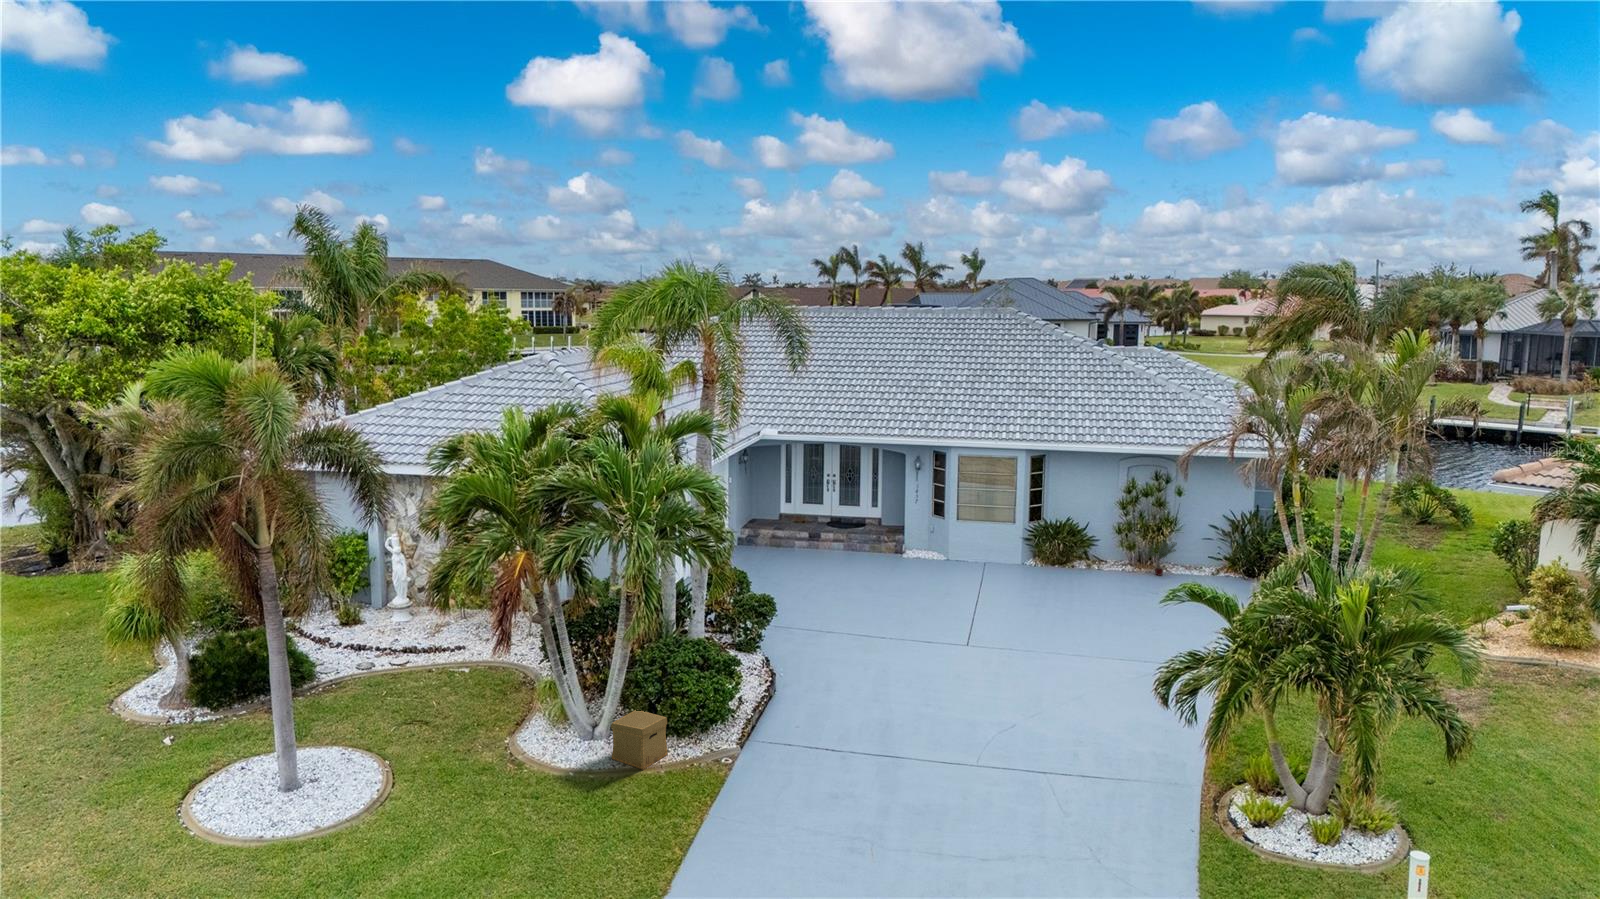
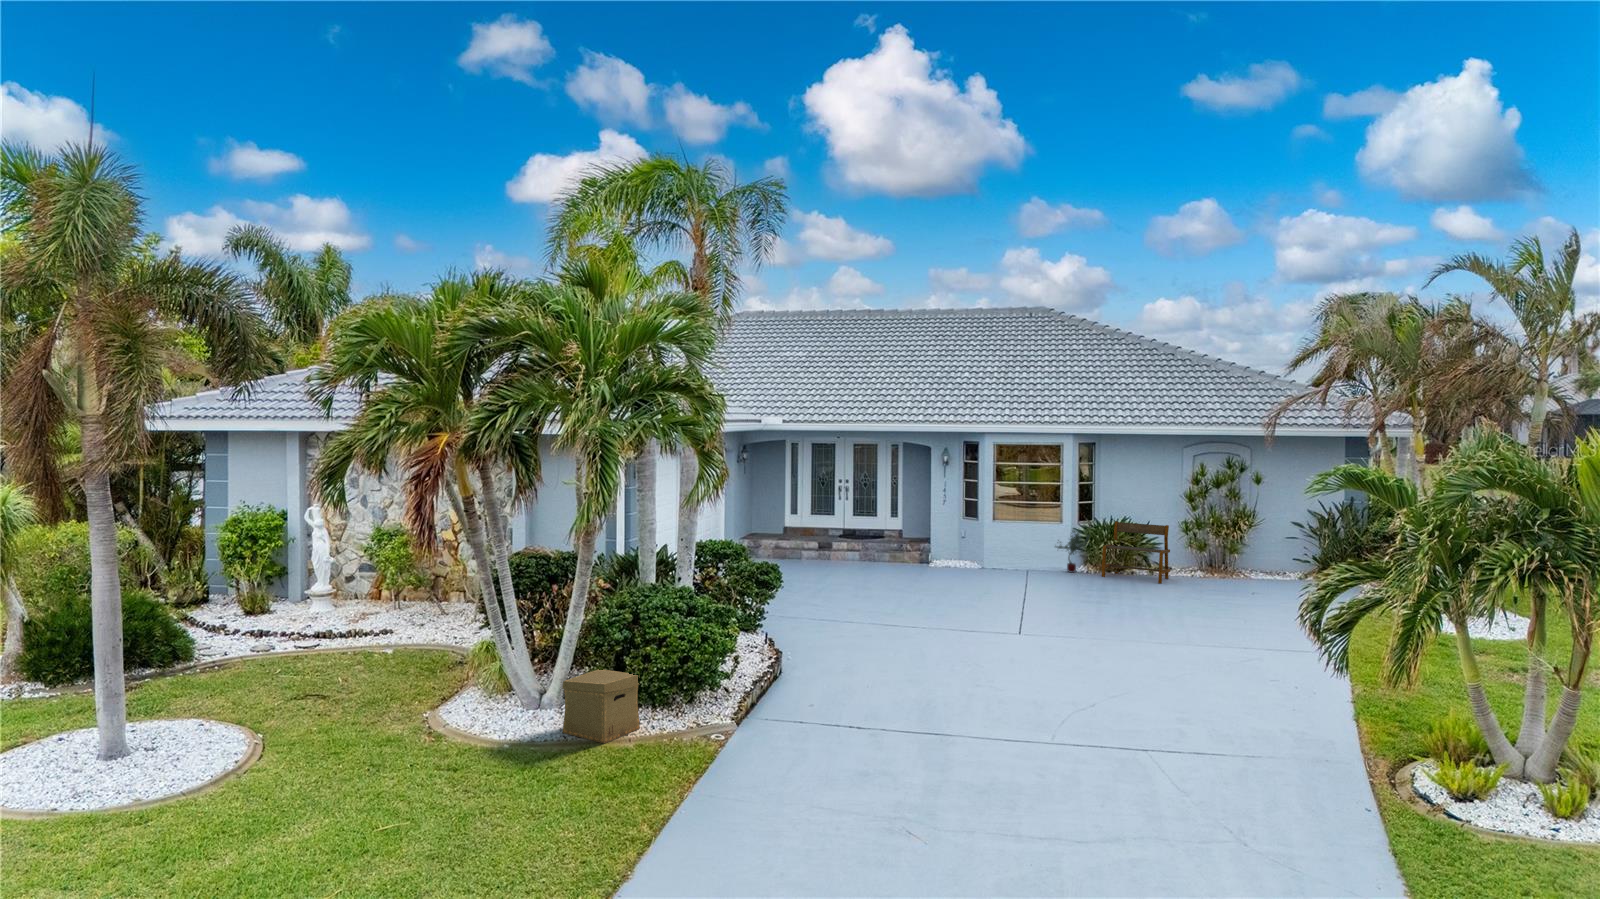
bench: none [1046,525,1104,582] -> present [1102,522,1170,583]
potted tree: present [1146,540,1177,576] -> present [1055,528,1090,572]

